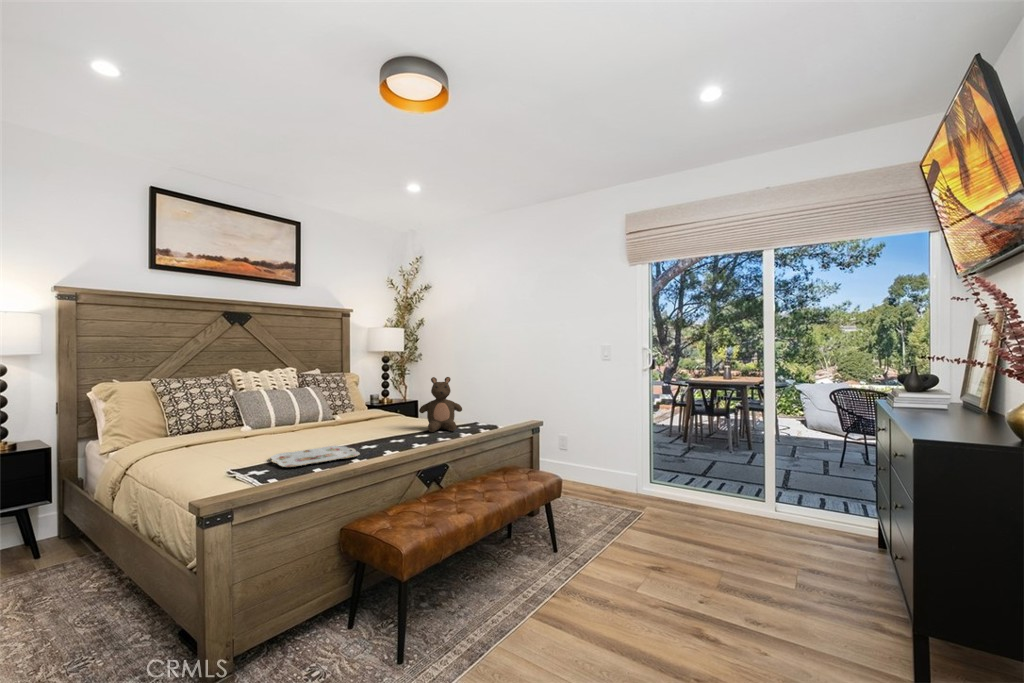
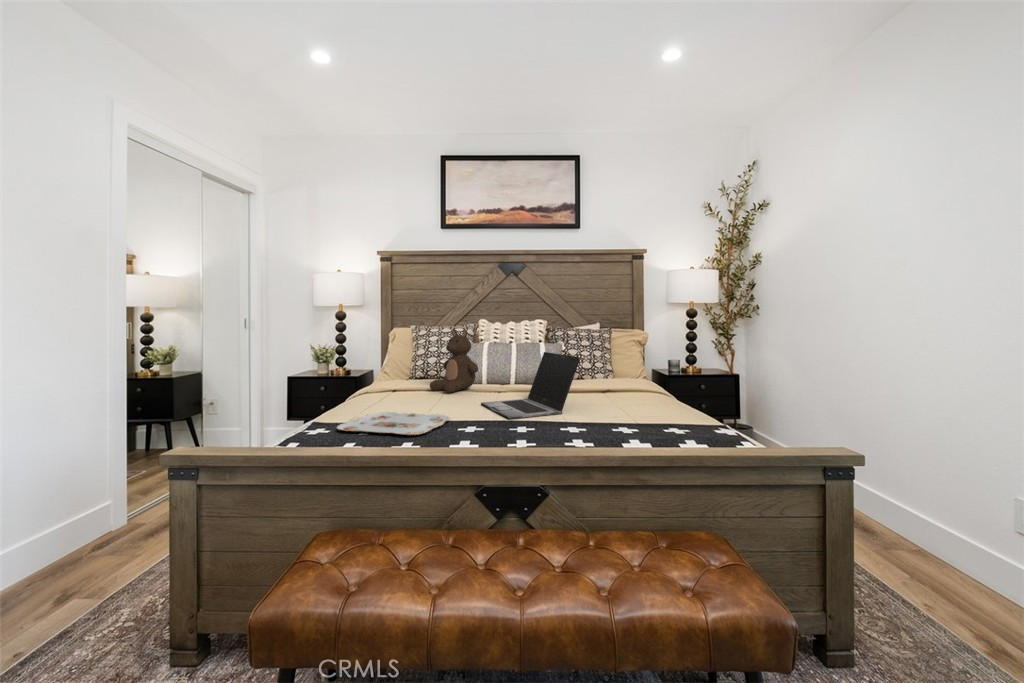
stuffed bear: present [419,377,462,432] -> present [430,330,478,393]
laptop: none [324,393,401,441] -> present [481,352,580,419]

